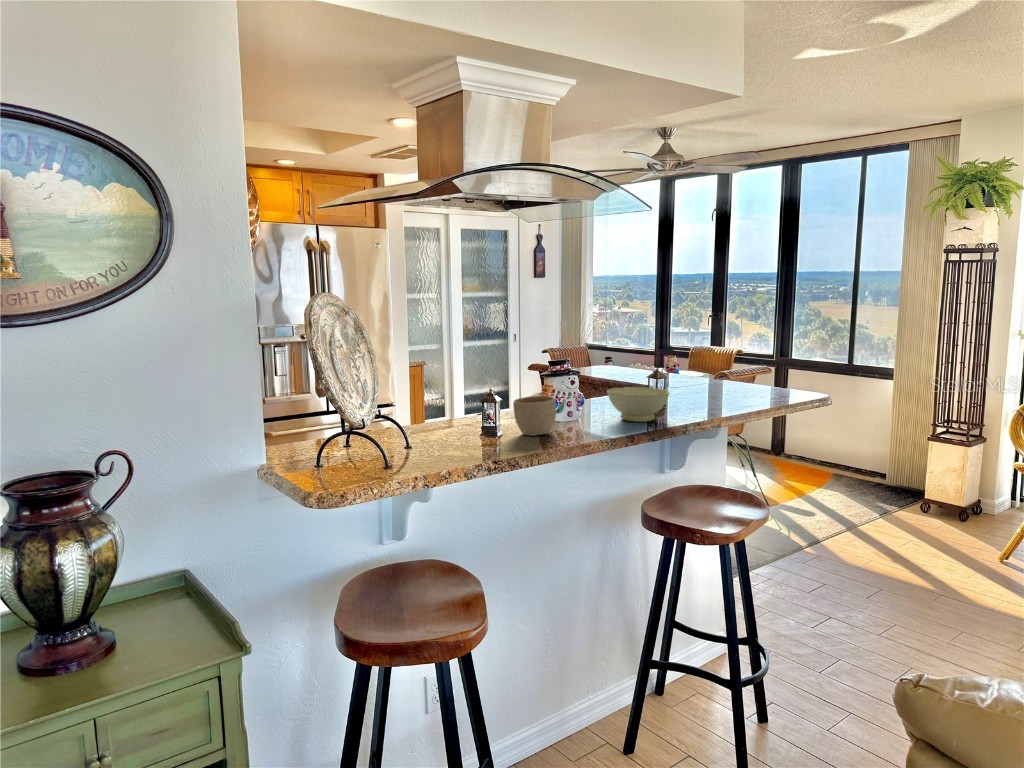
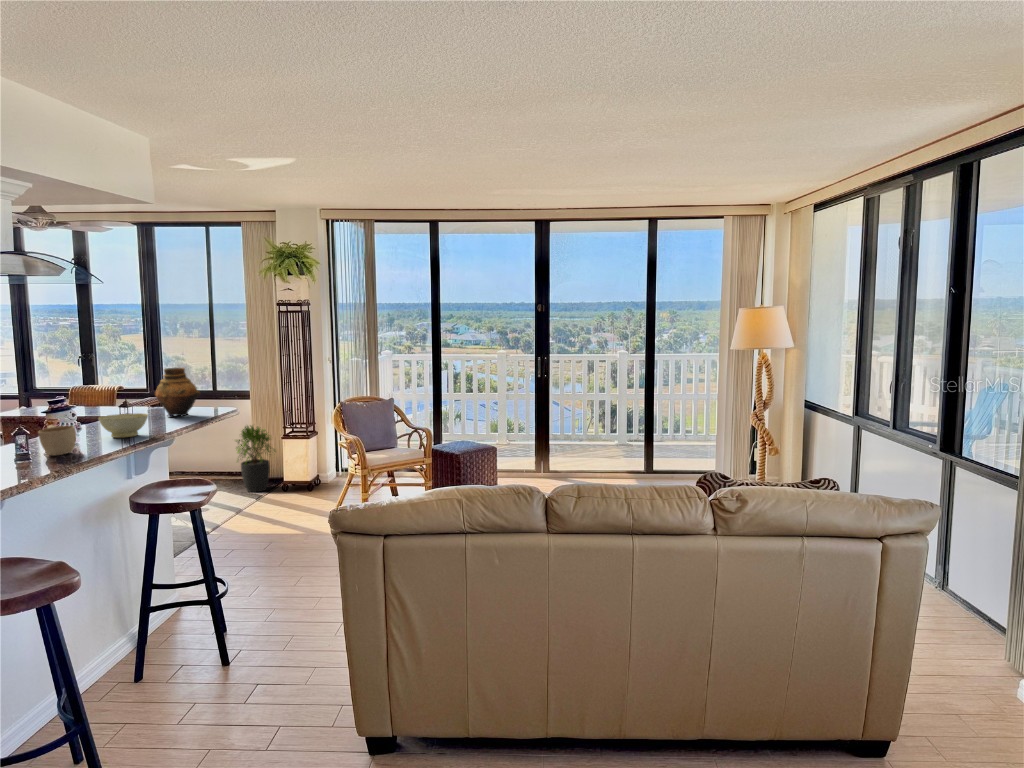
vase: none [711,329,770,399] -> present [154,368,200,416]
potted plant: none [859,412,922,504] -> present [236,426,275,492]

